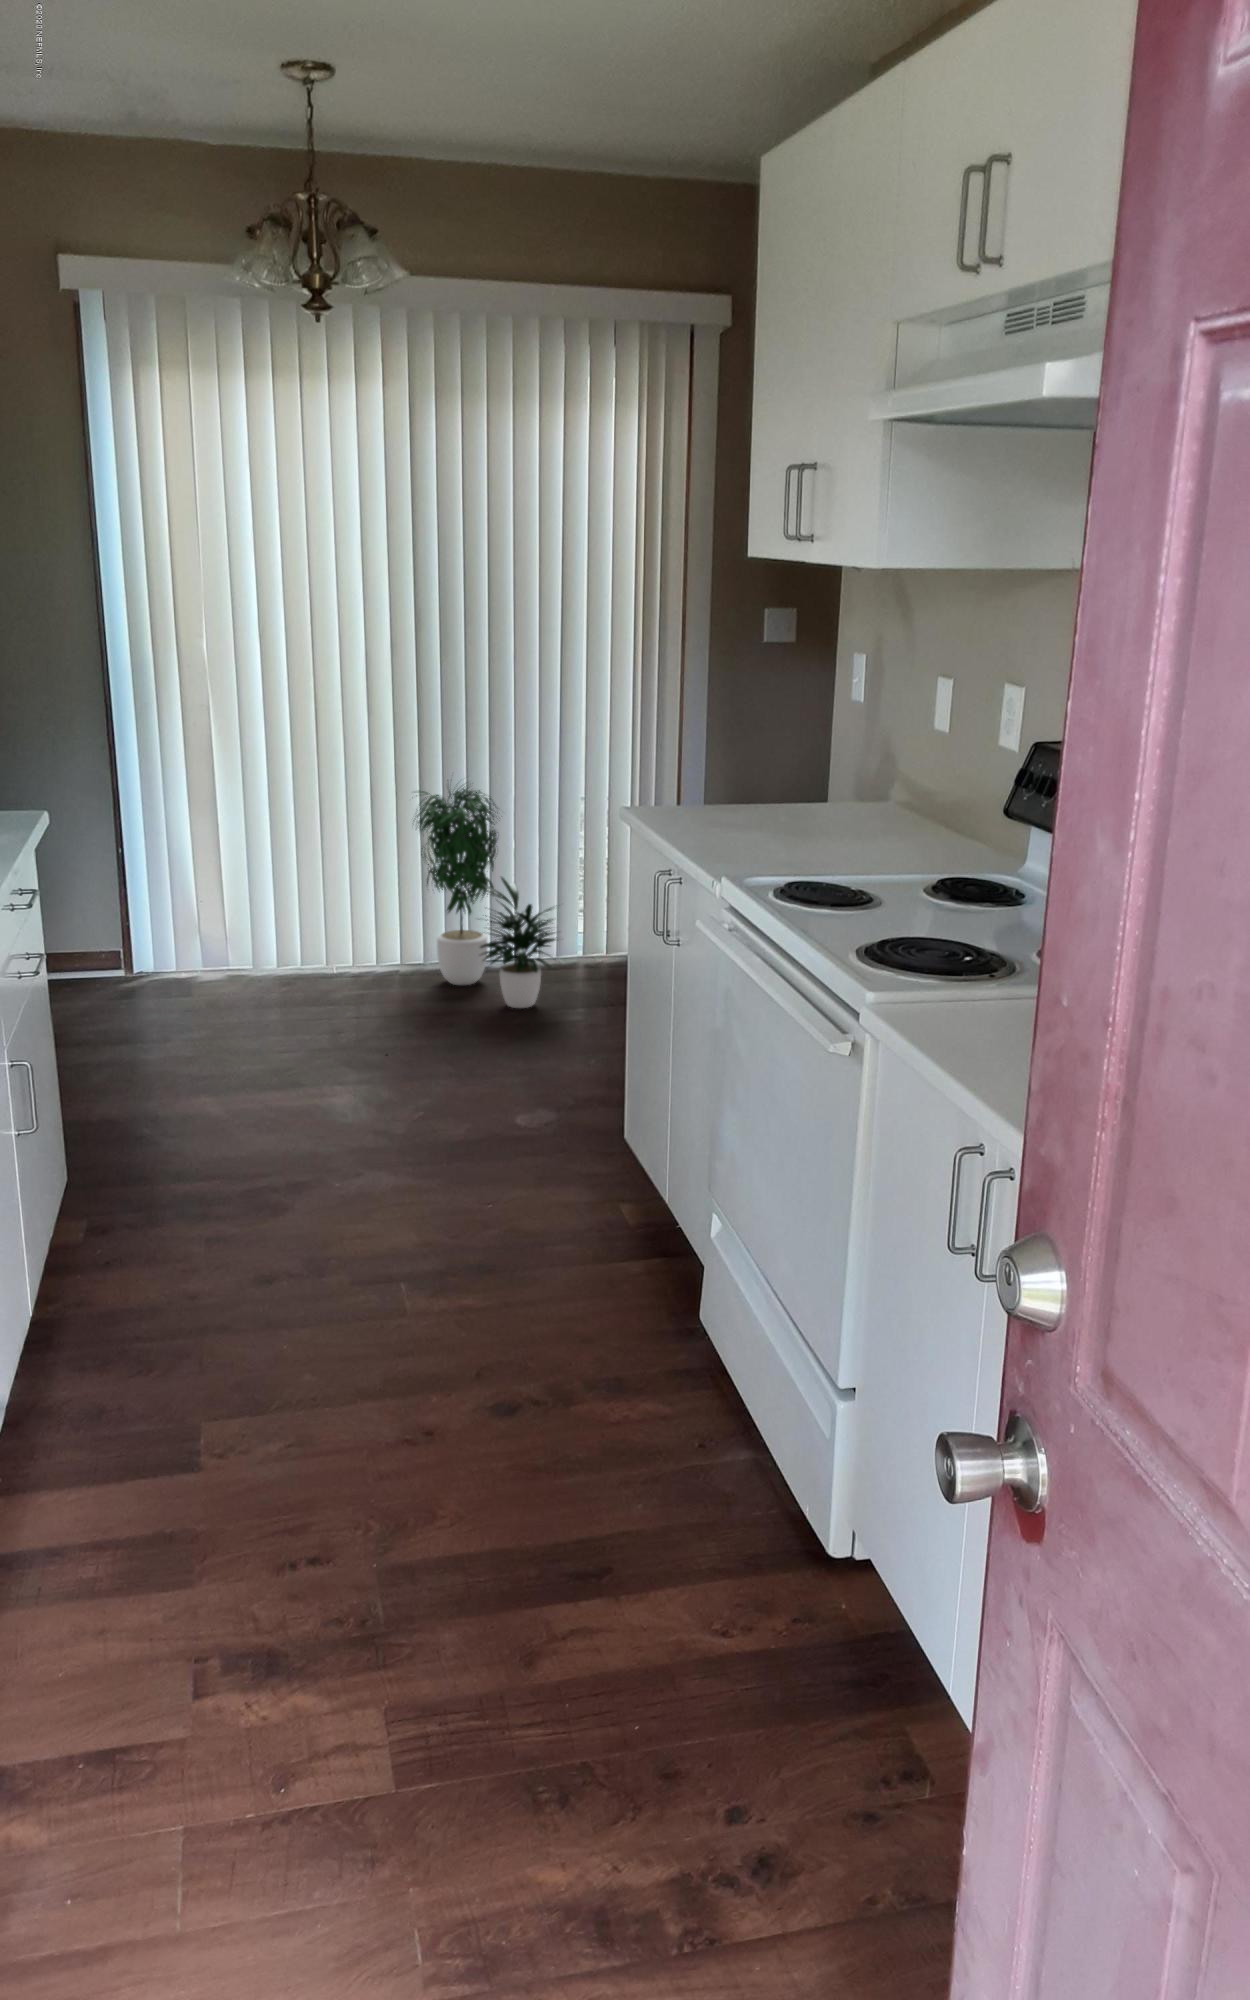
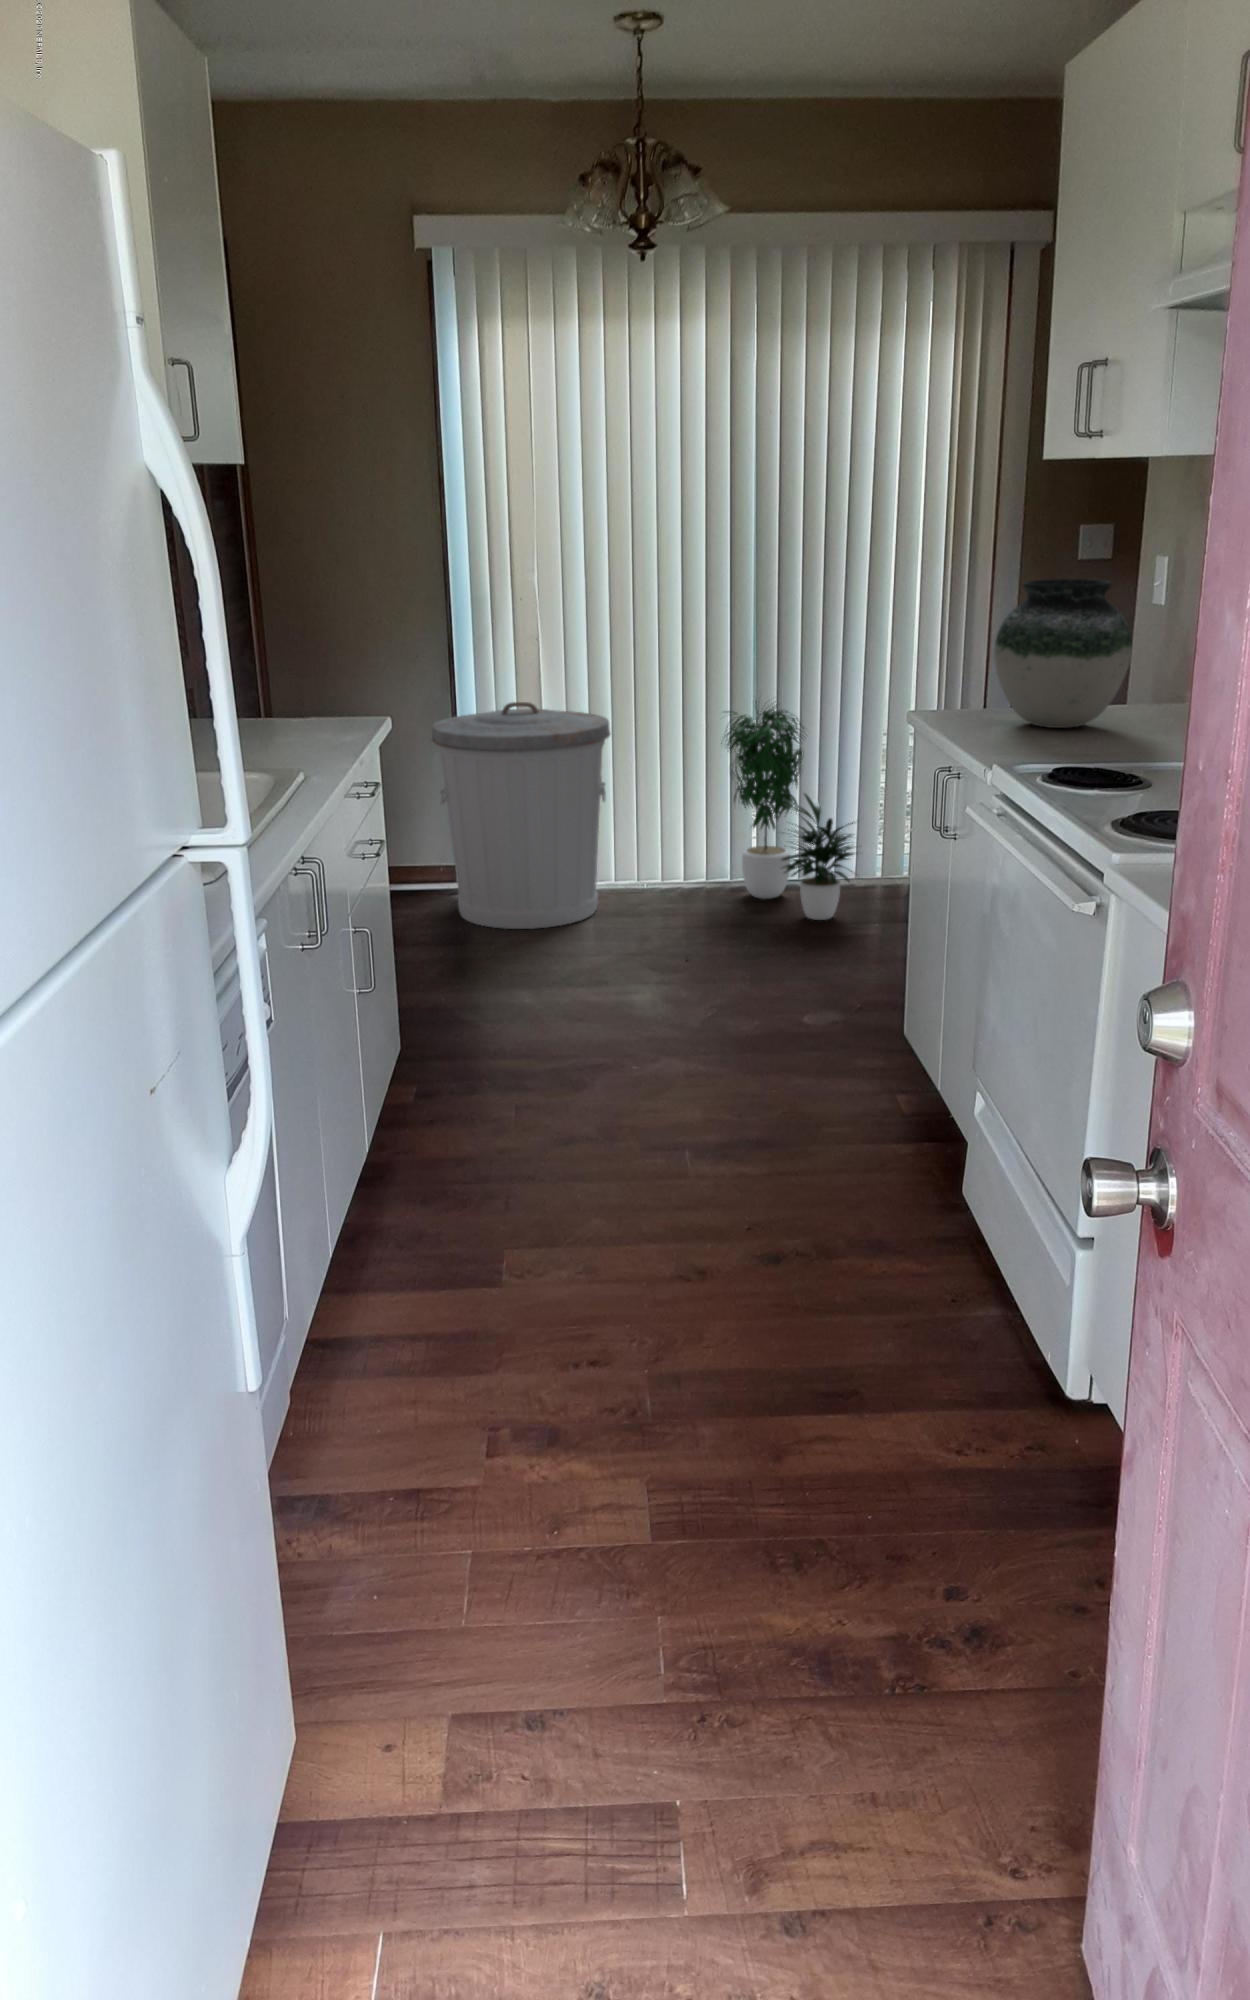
vase: none [706,676,842,827] -> present [994,579,1132,728]
trash can: none [93,782,294,1027] -> present [432,702,610,929]

